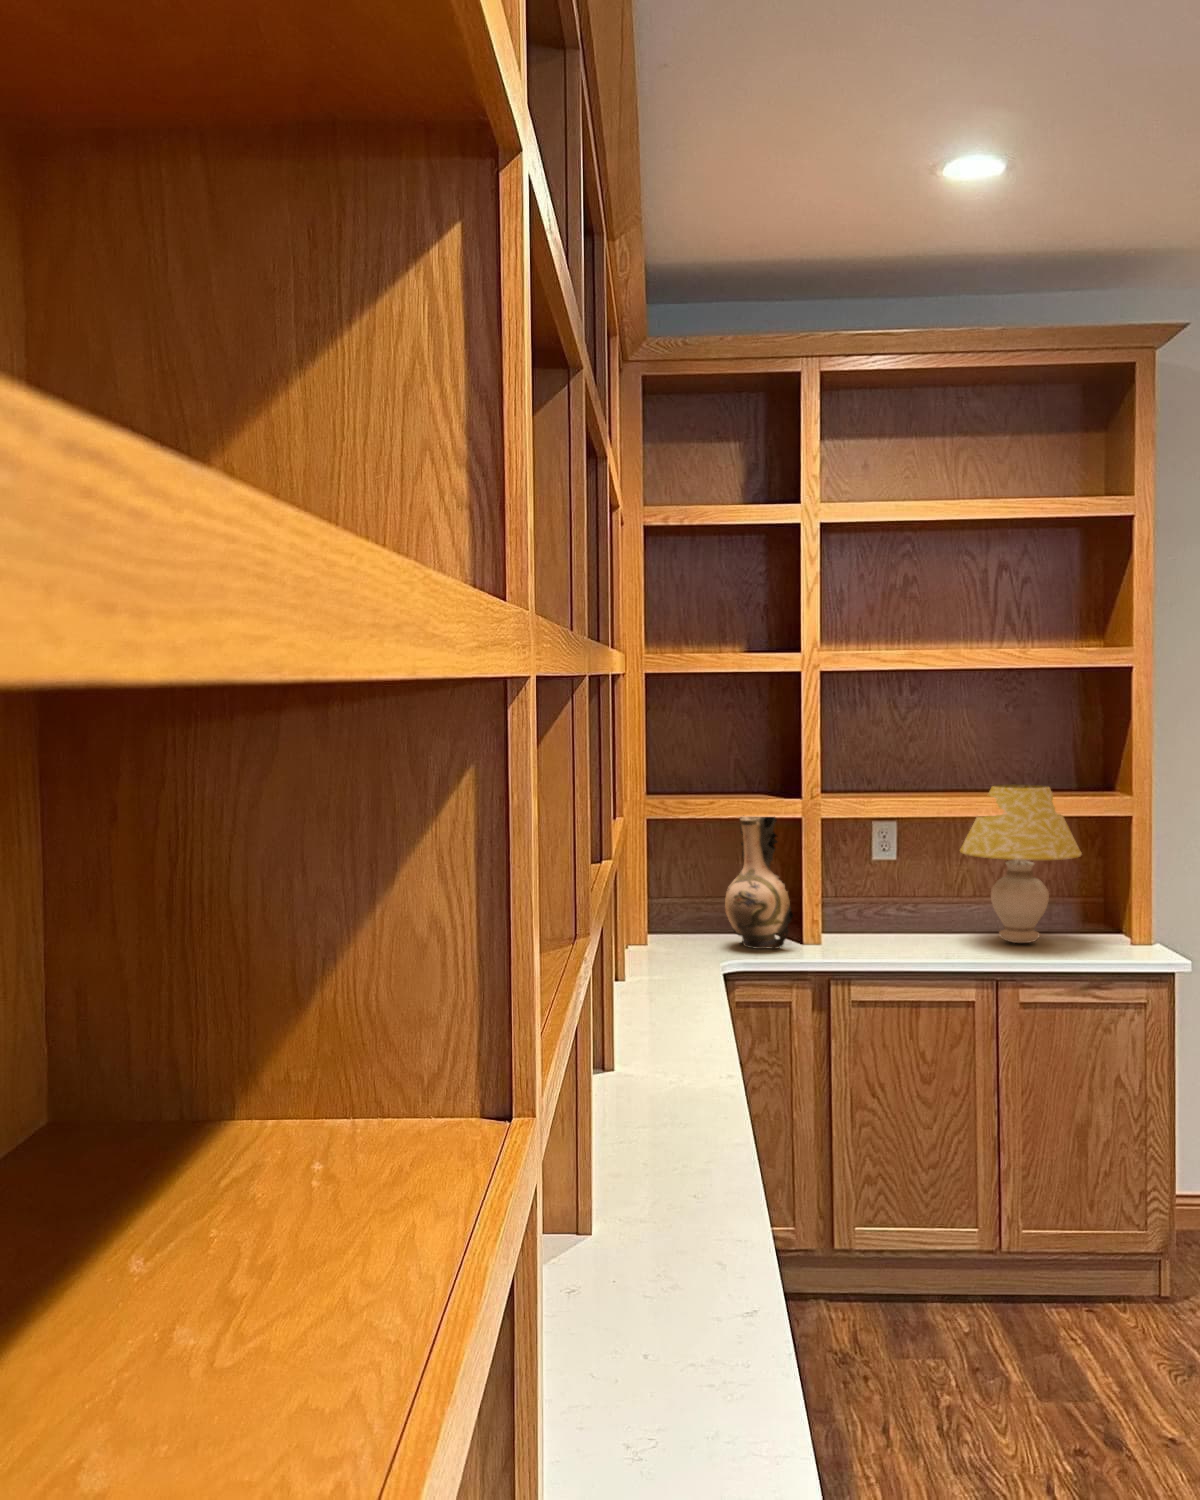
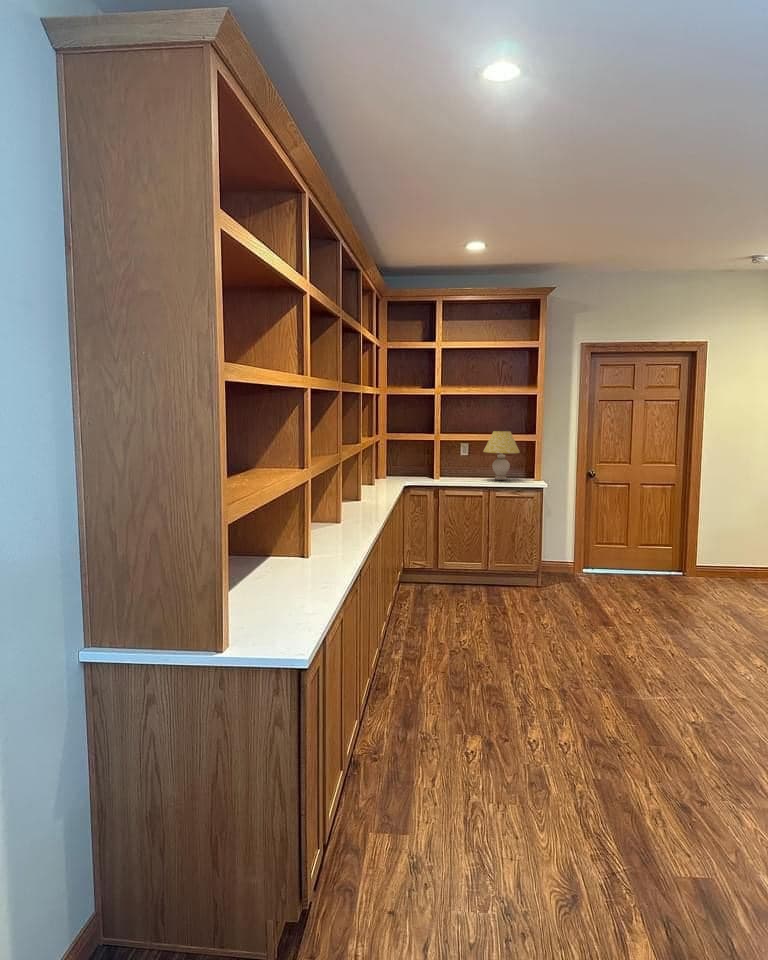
decorative vase: present [725,817,793,949] -> none [410,438,431,481]

